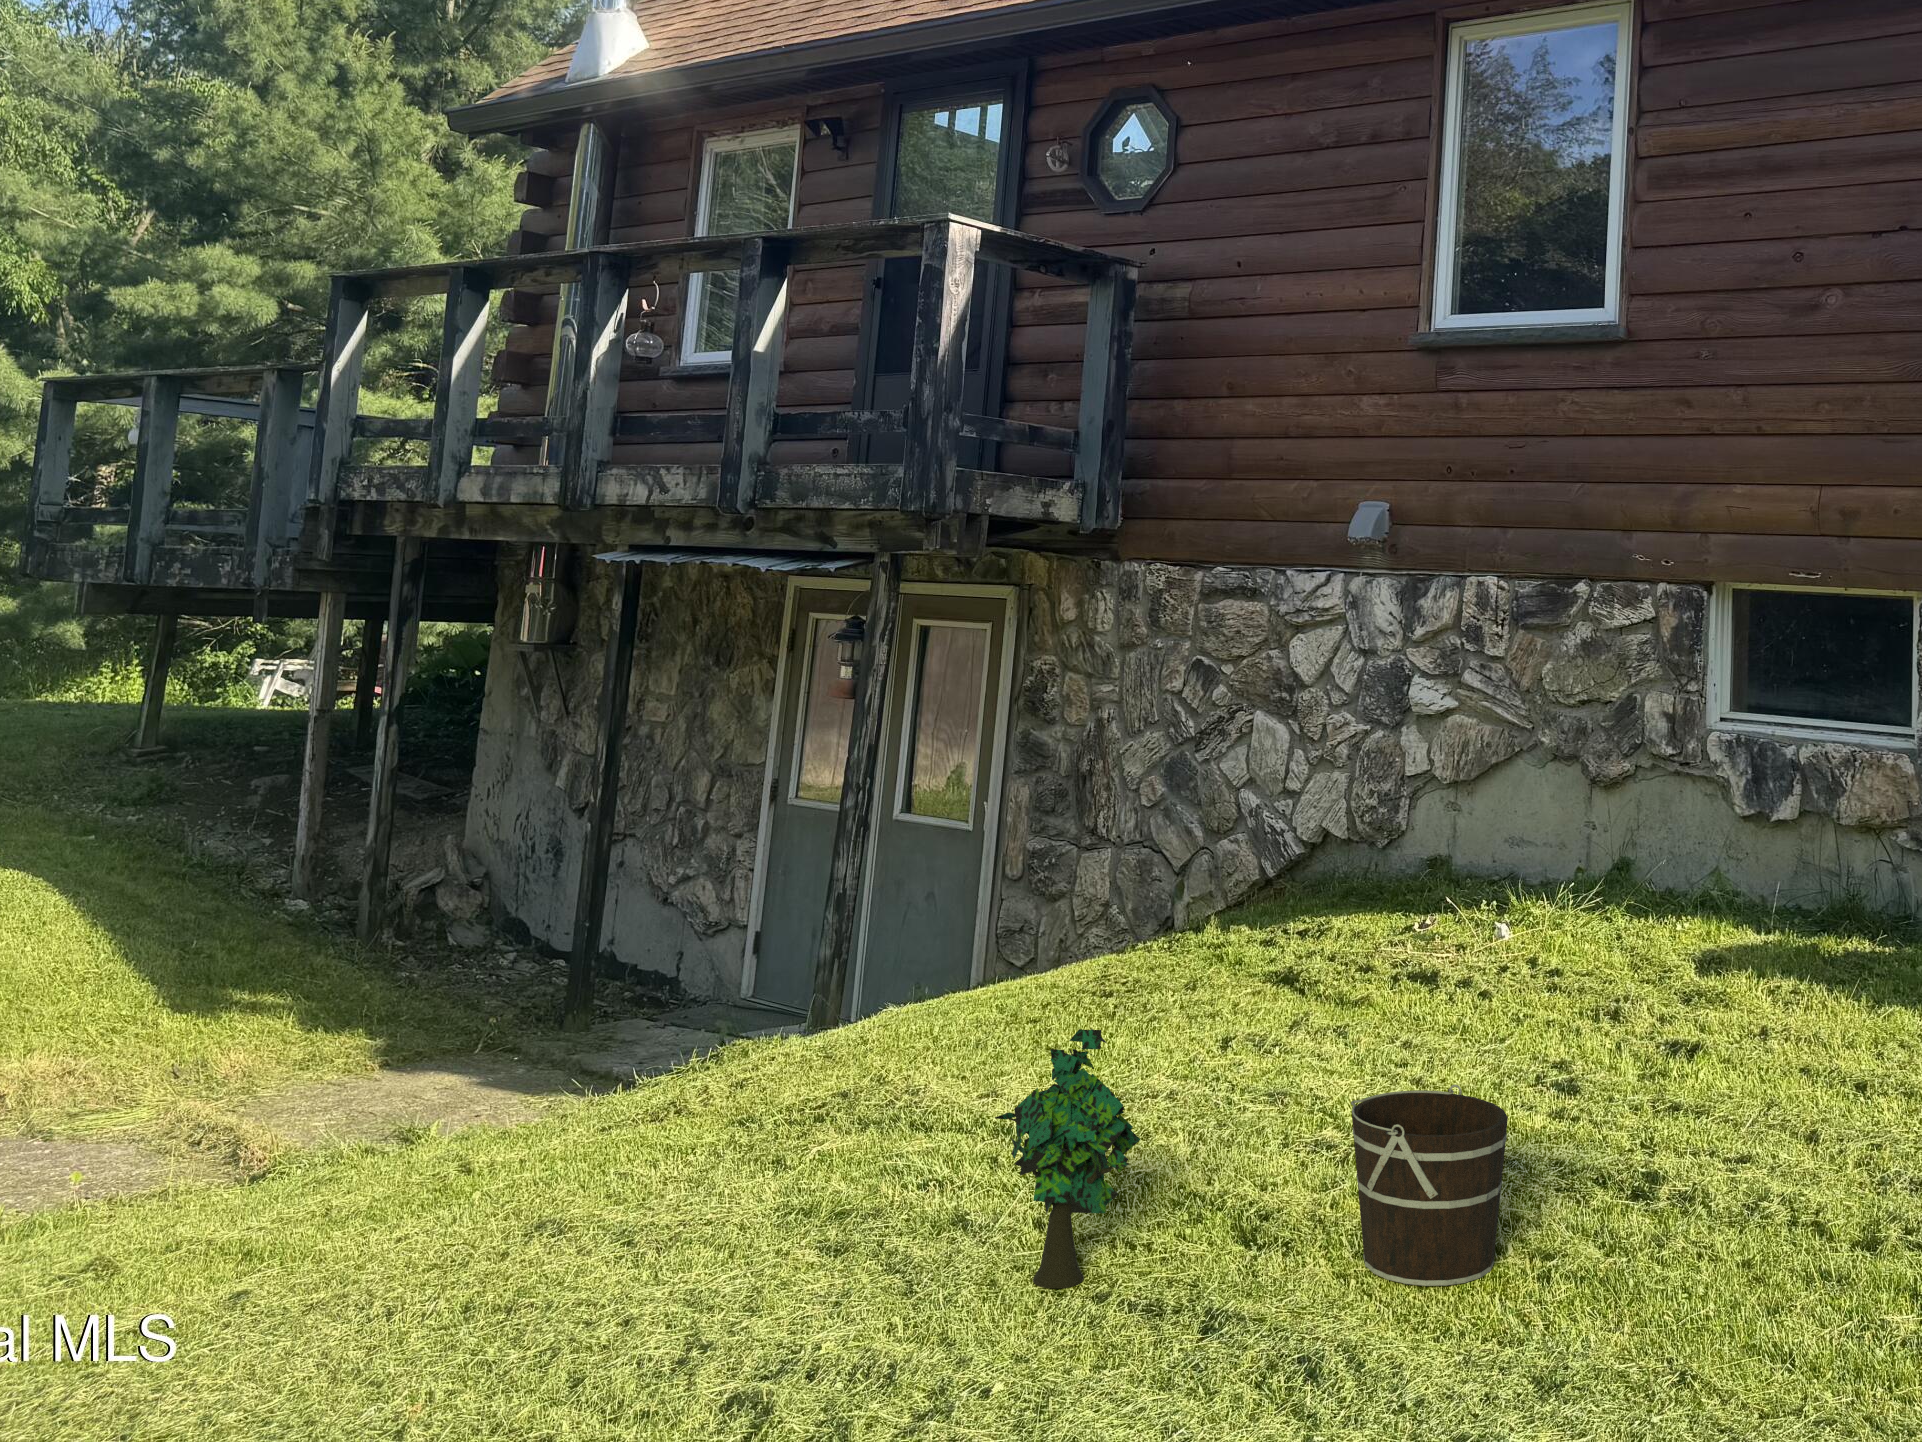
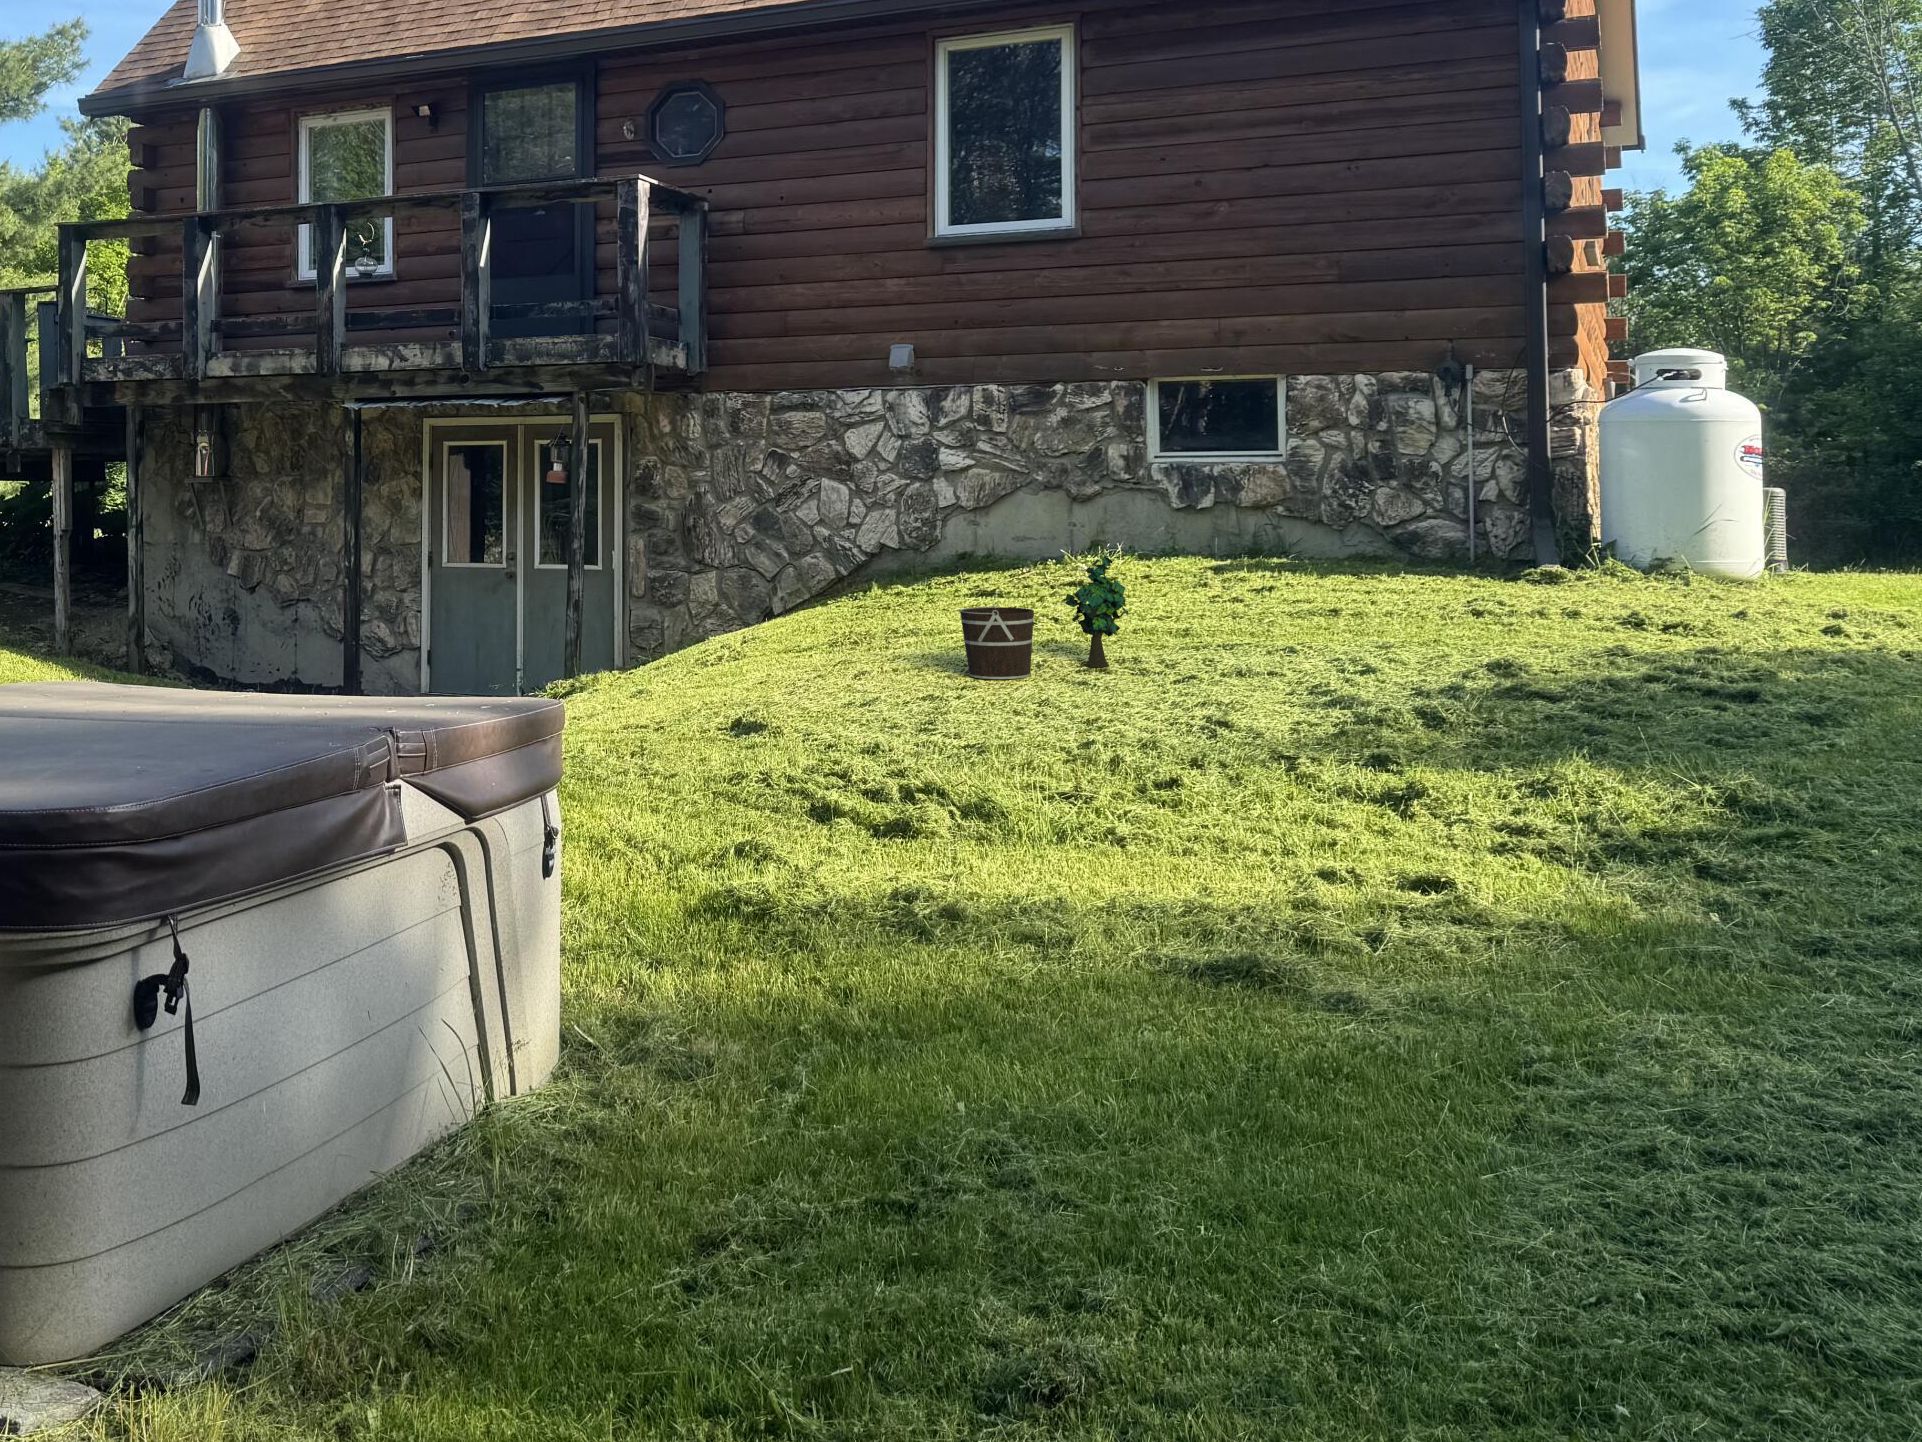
bucket: present [1351,1085,1508,1286] -> present [957,603,1034,679]

